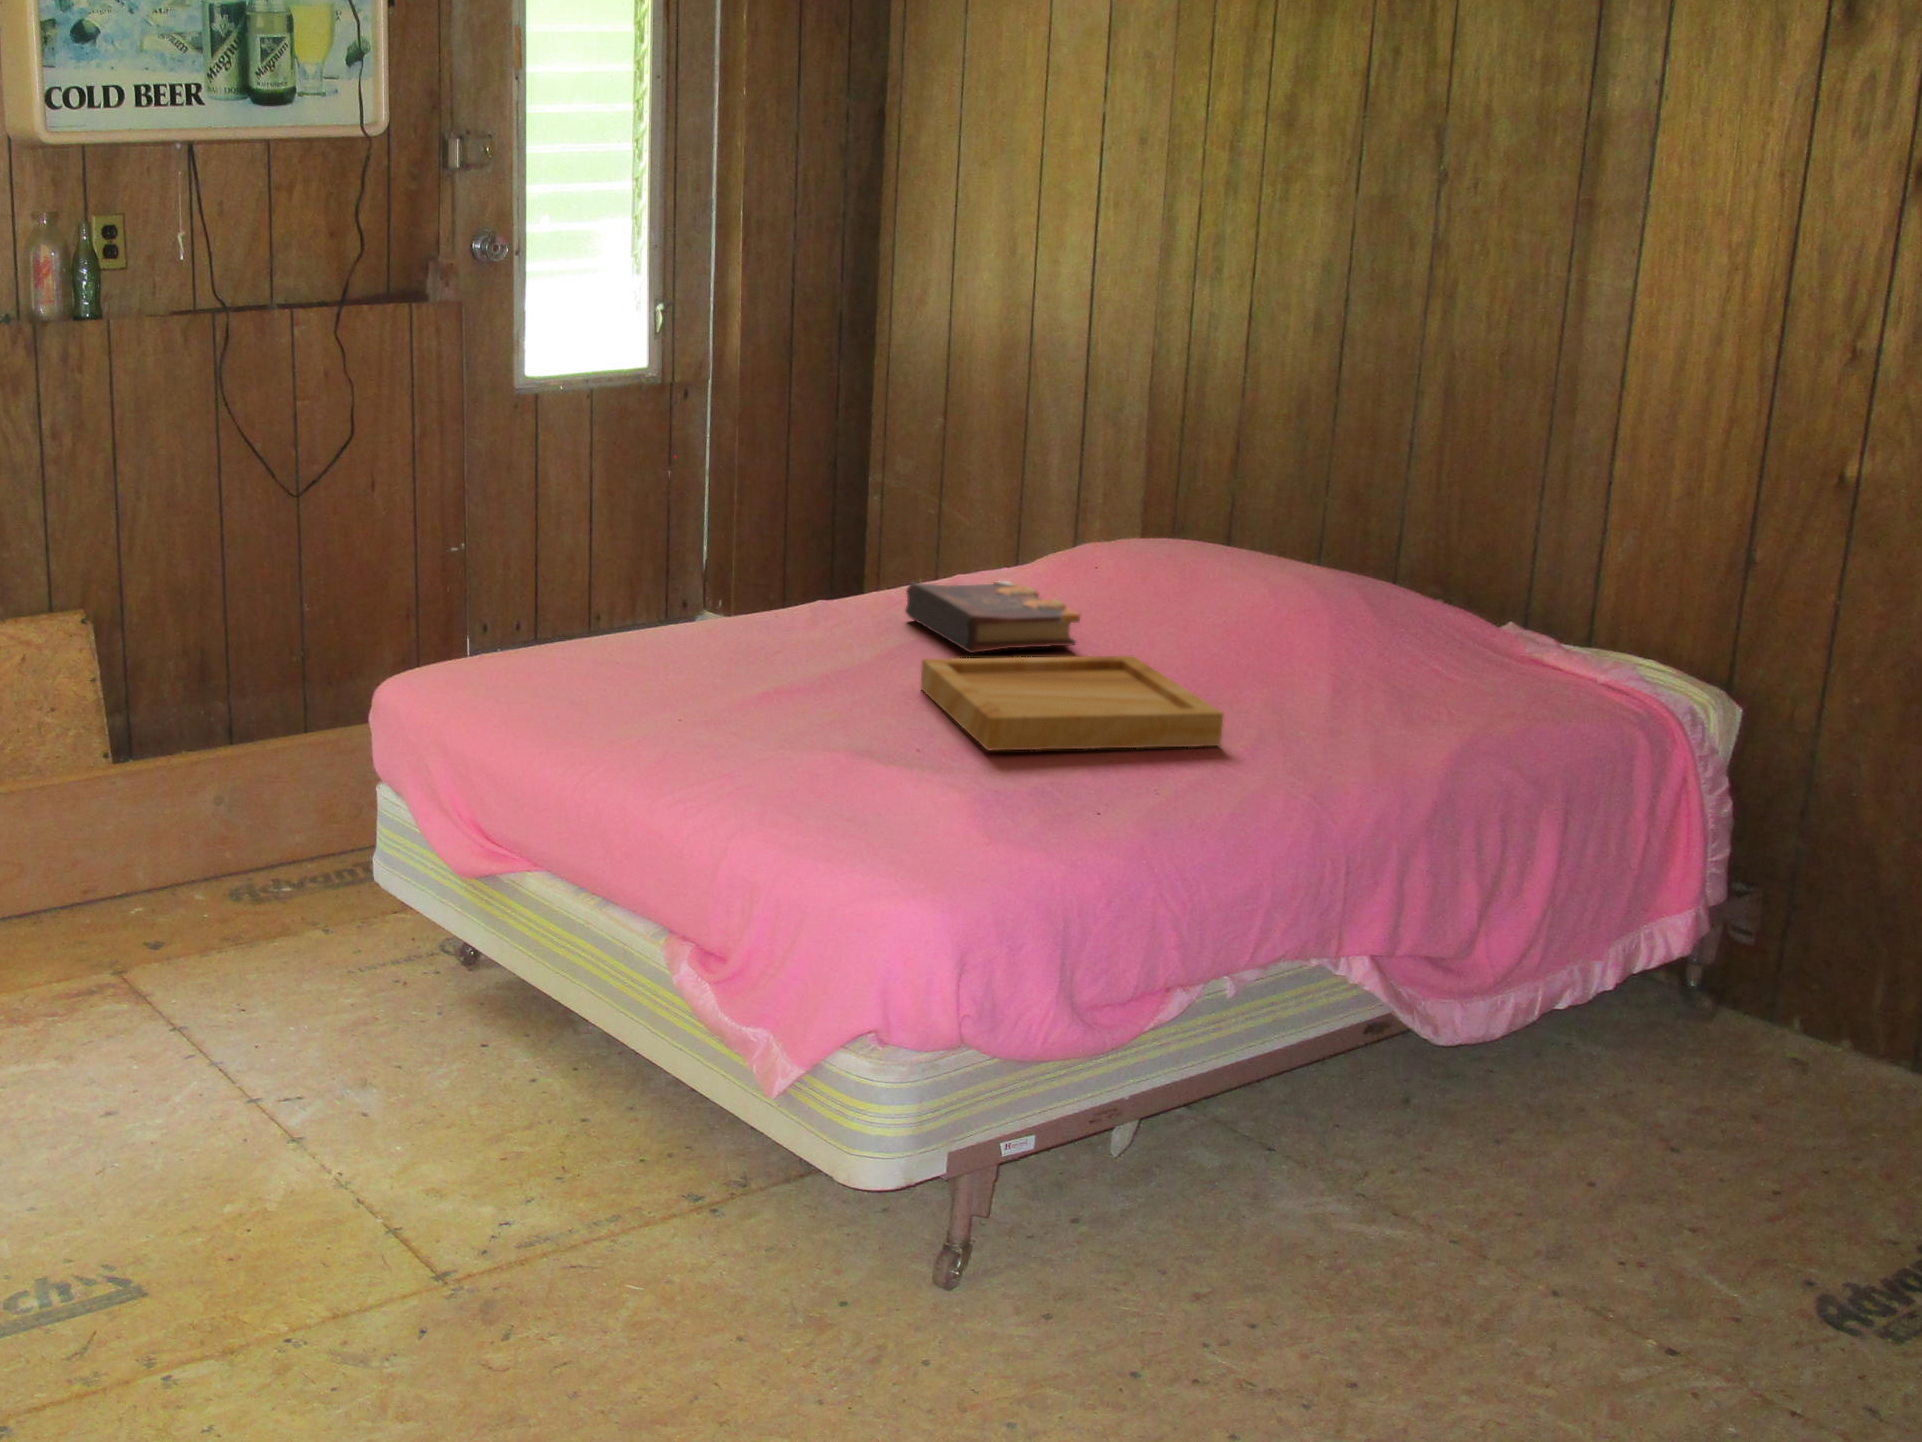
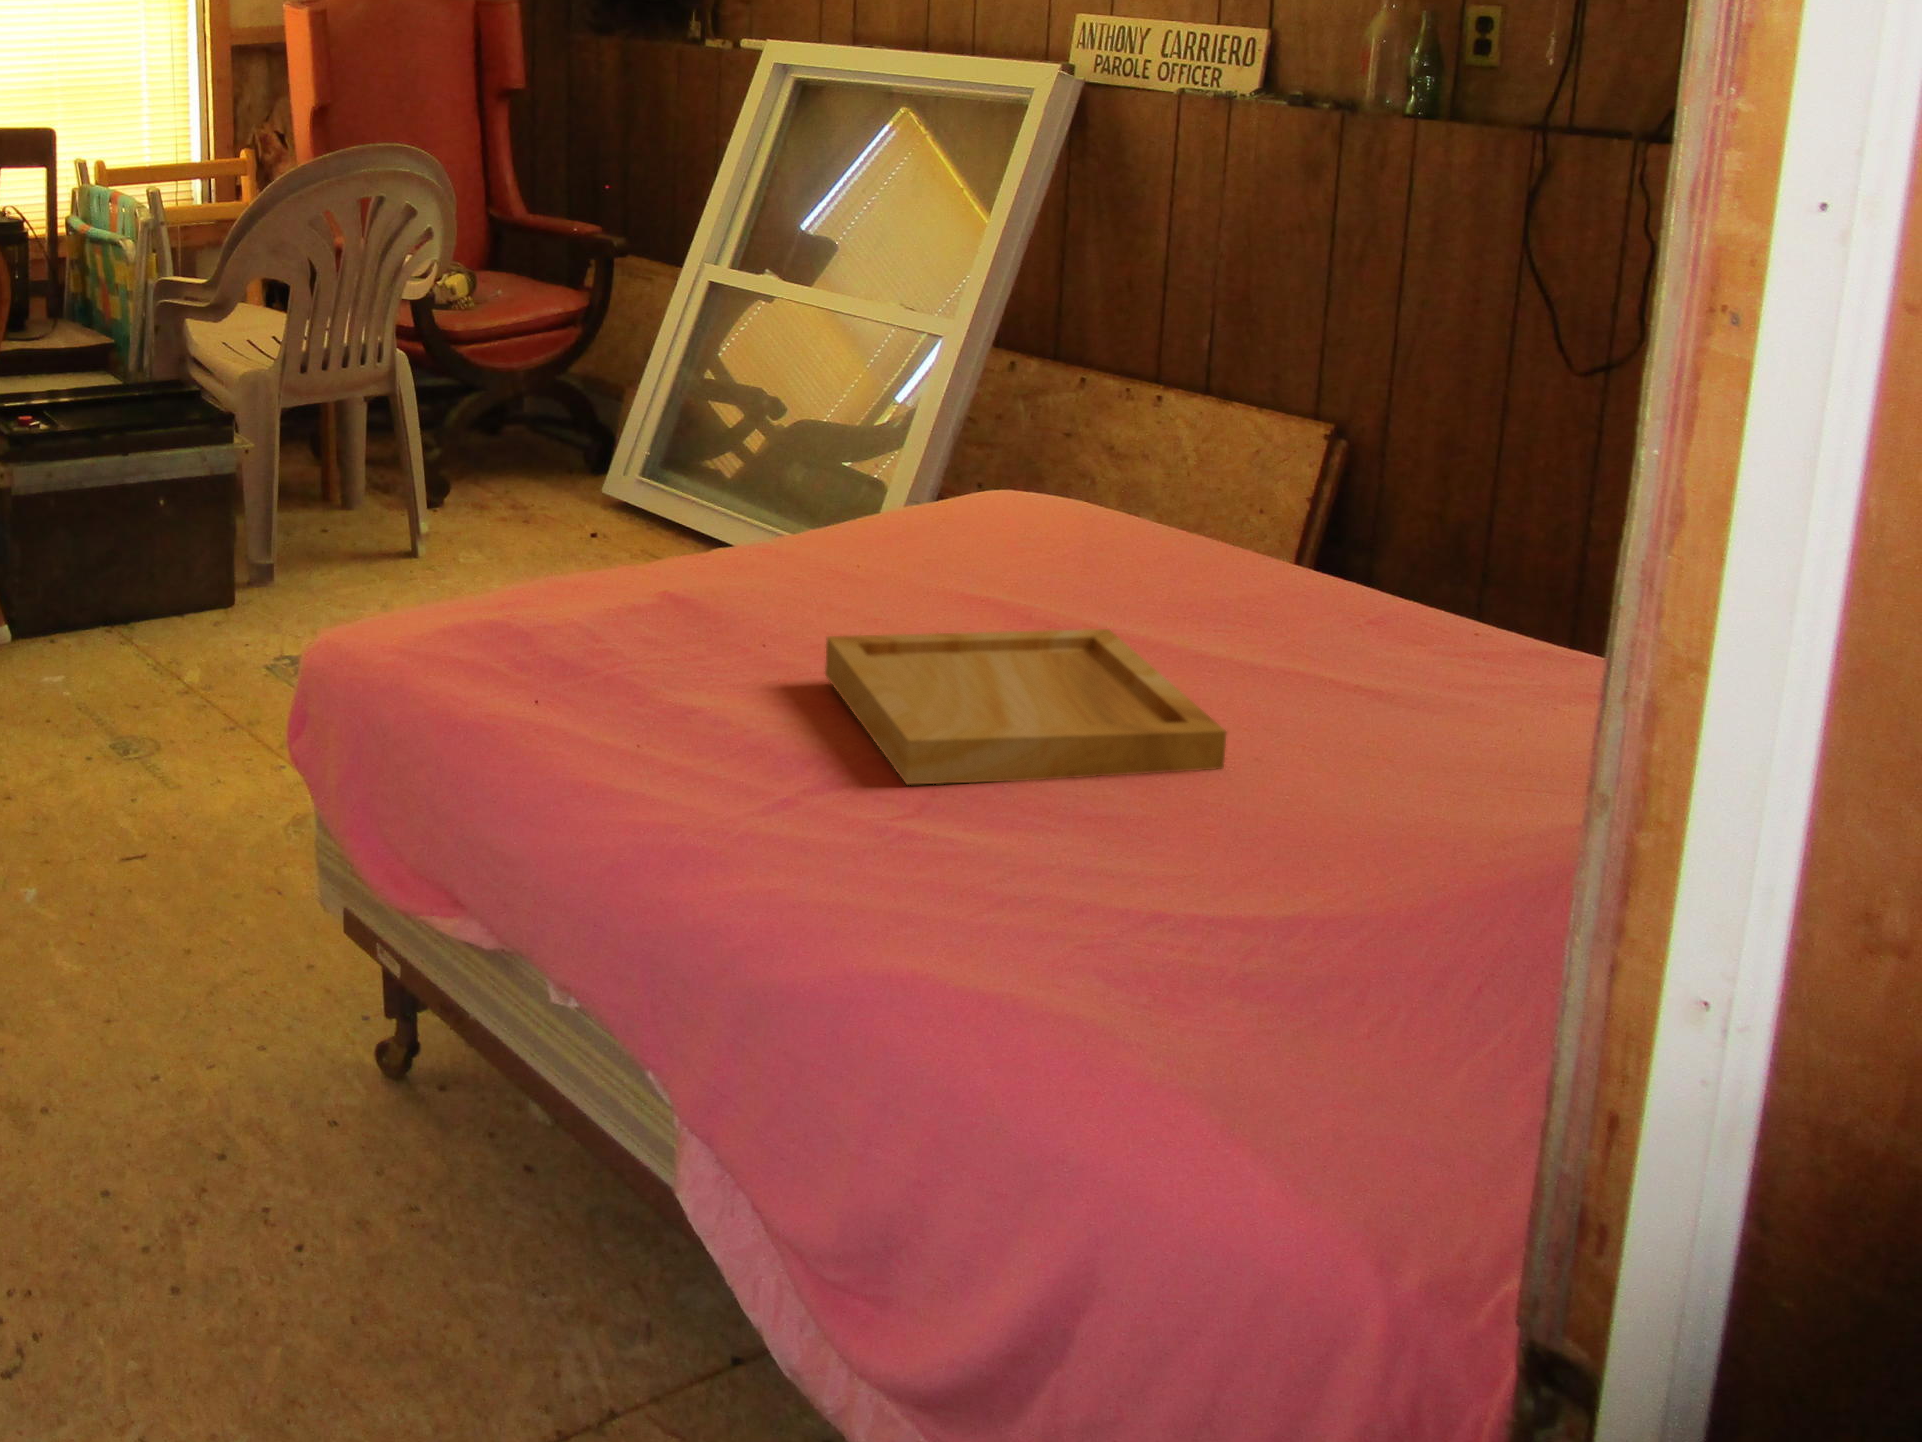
book: present [905,581,1080,653] -> none [1273,619,1600,746]

